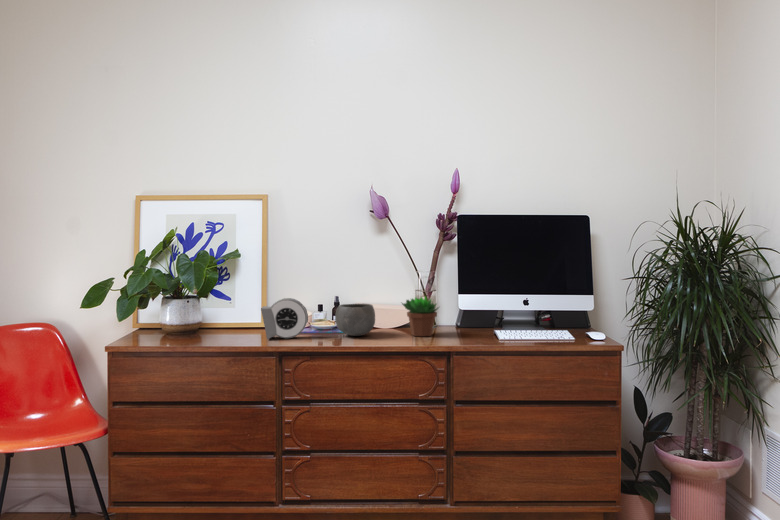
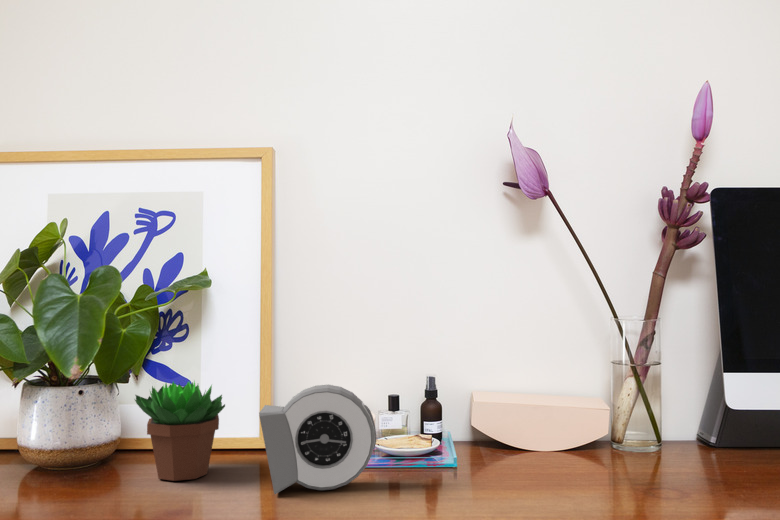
succulent plant: present [402,297,438,336] -> present [135,381,225,481]
ceramic bowl: present [335,303,375,336] -> none [441,396,543,482]

